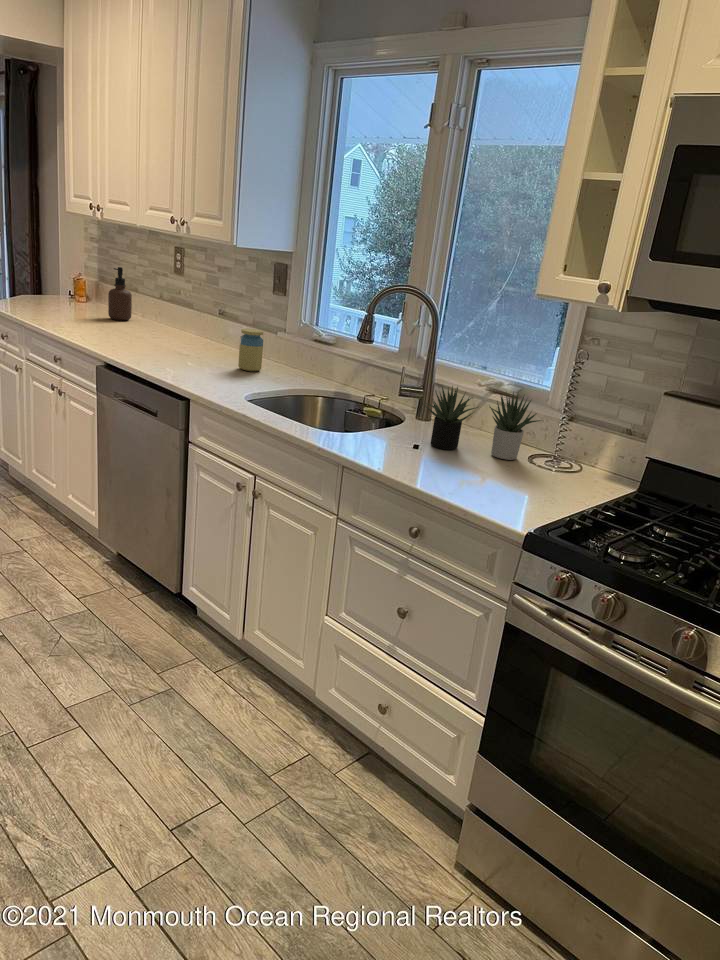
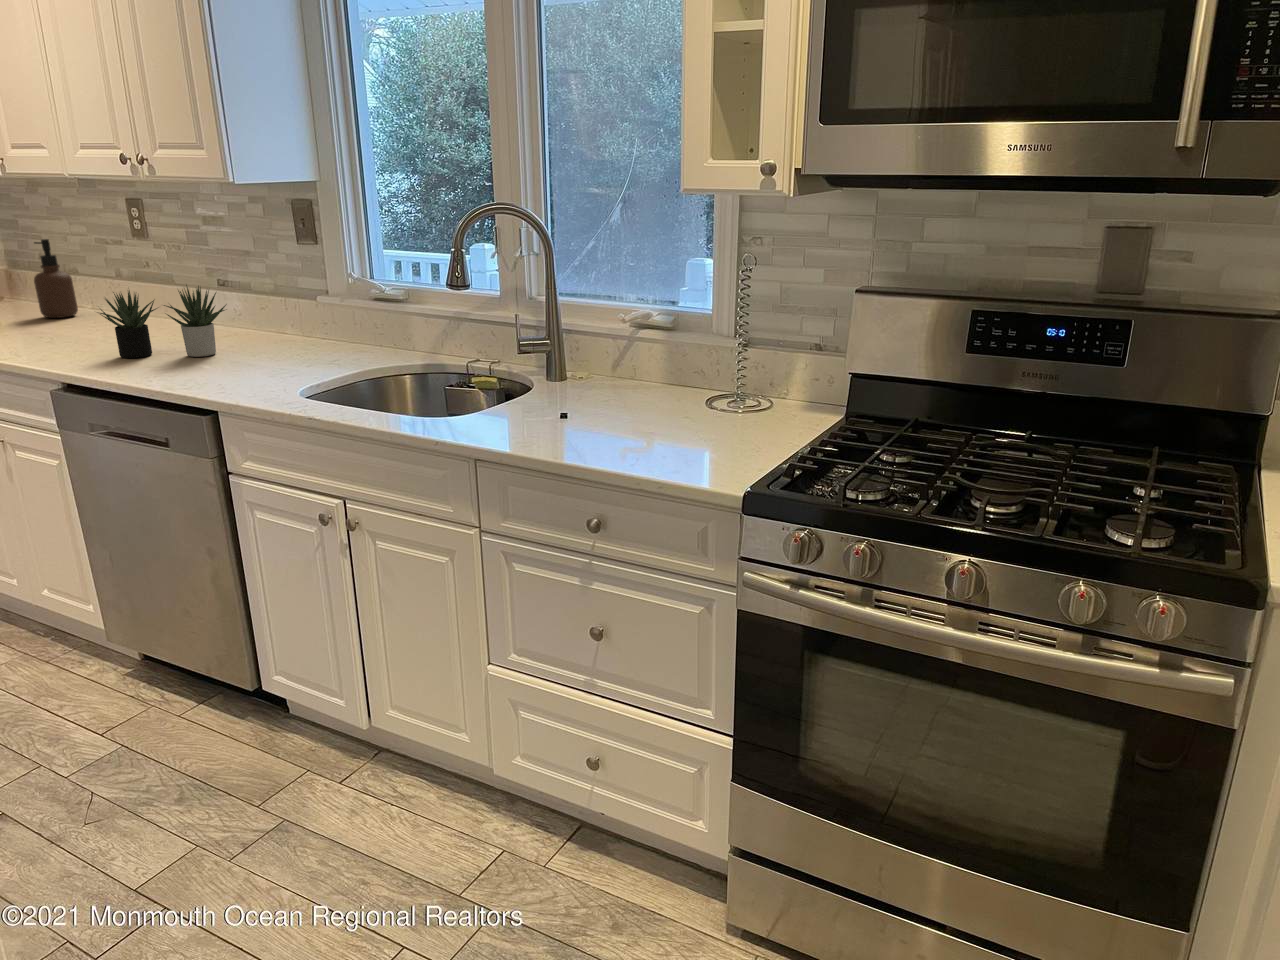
jar: present [238,329,263,371] -> none [267,297,308,357]
succulent plant: present [423,386,542,460] -> present [97,285,226,358]

